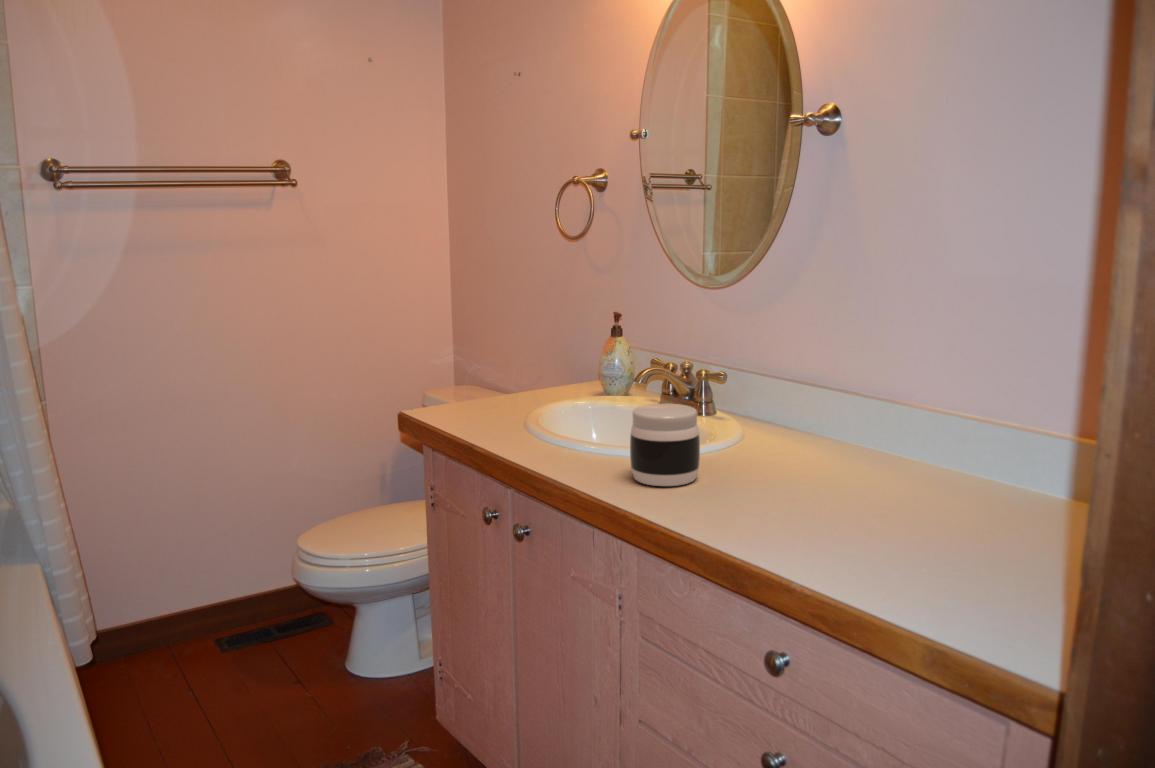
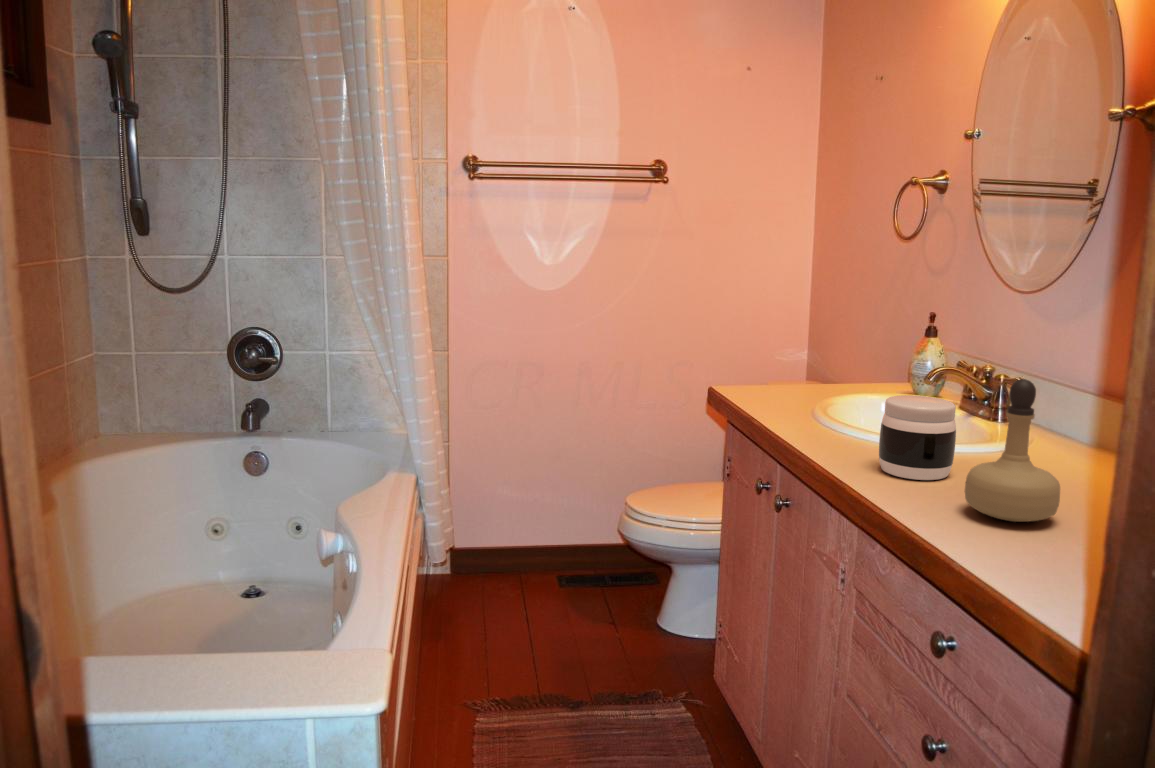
perfume bottle: none [731,381,813,513] -> present [965,379,1060,522]

